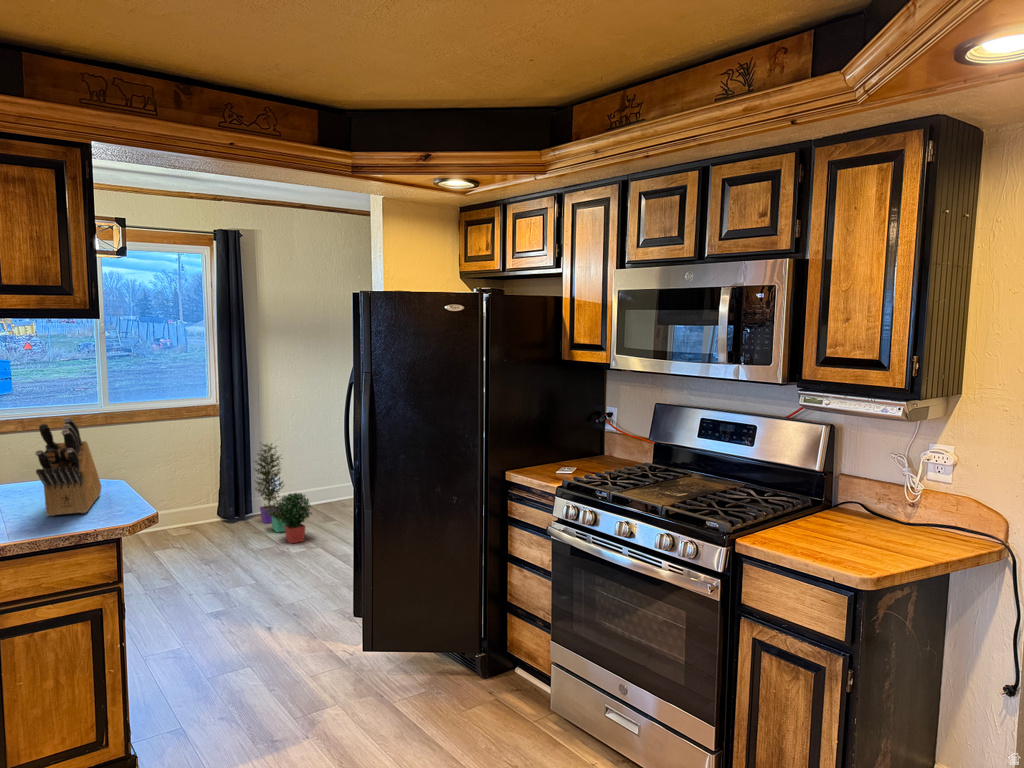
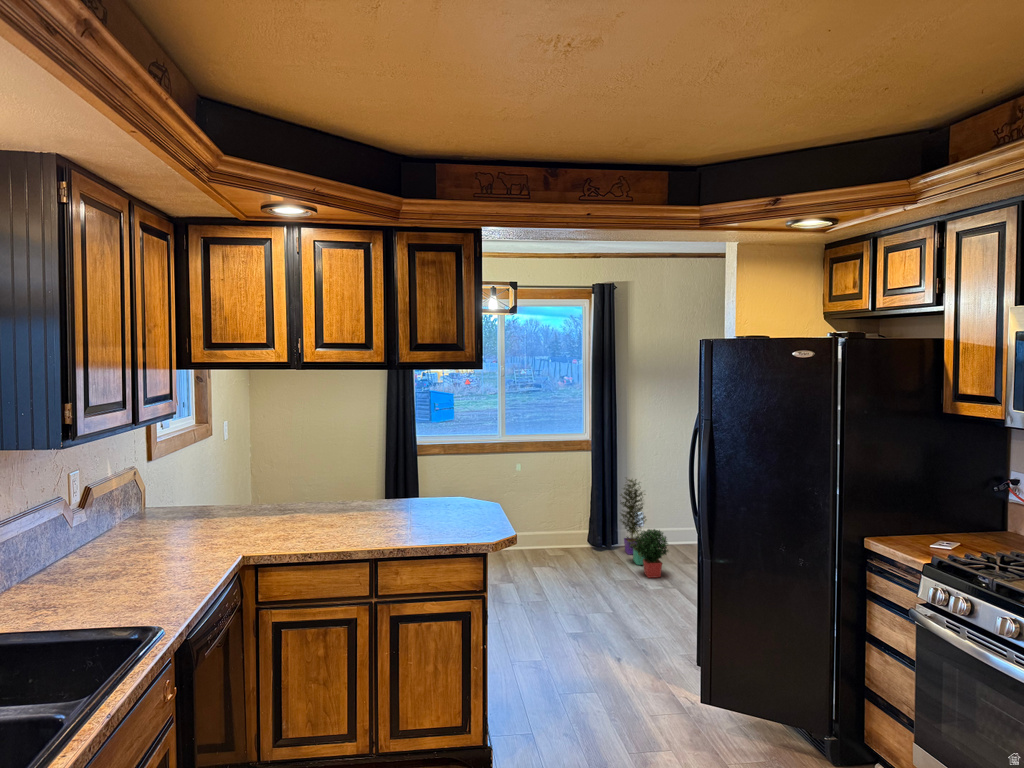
knife block: present [36,418,101,516] -> none [432,451,480,529]

